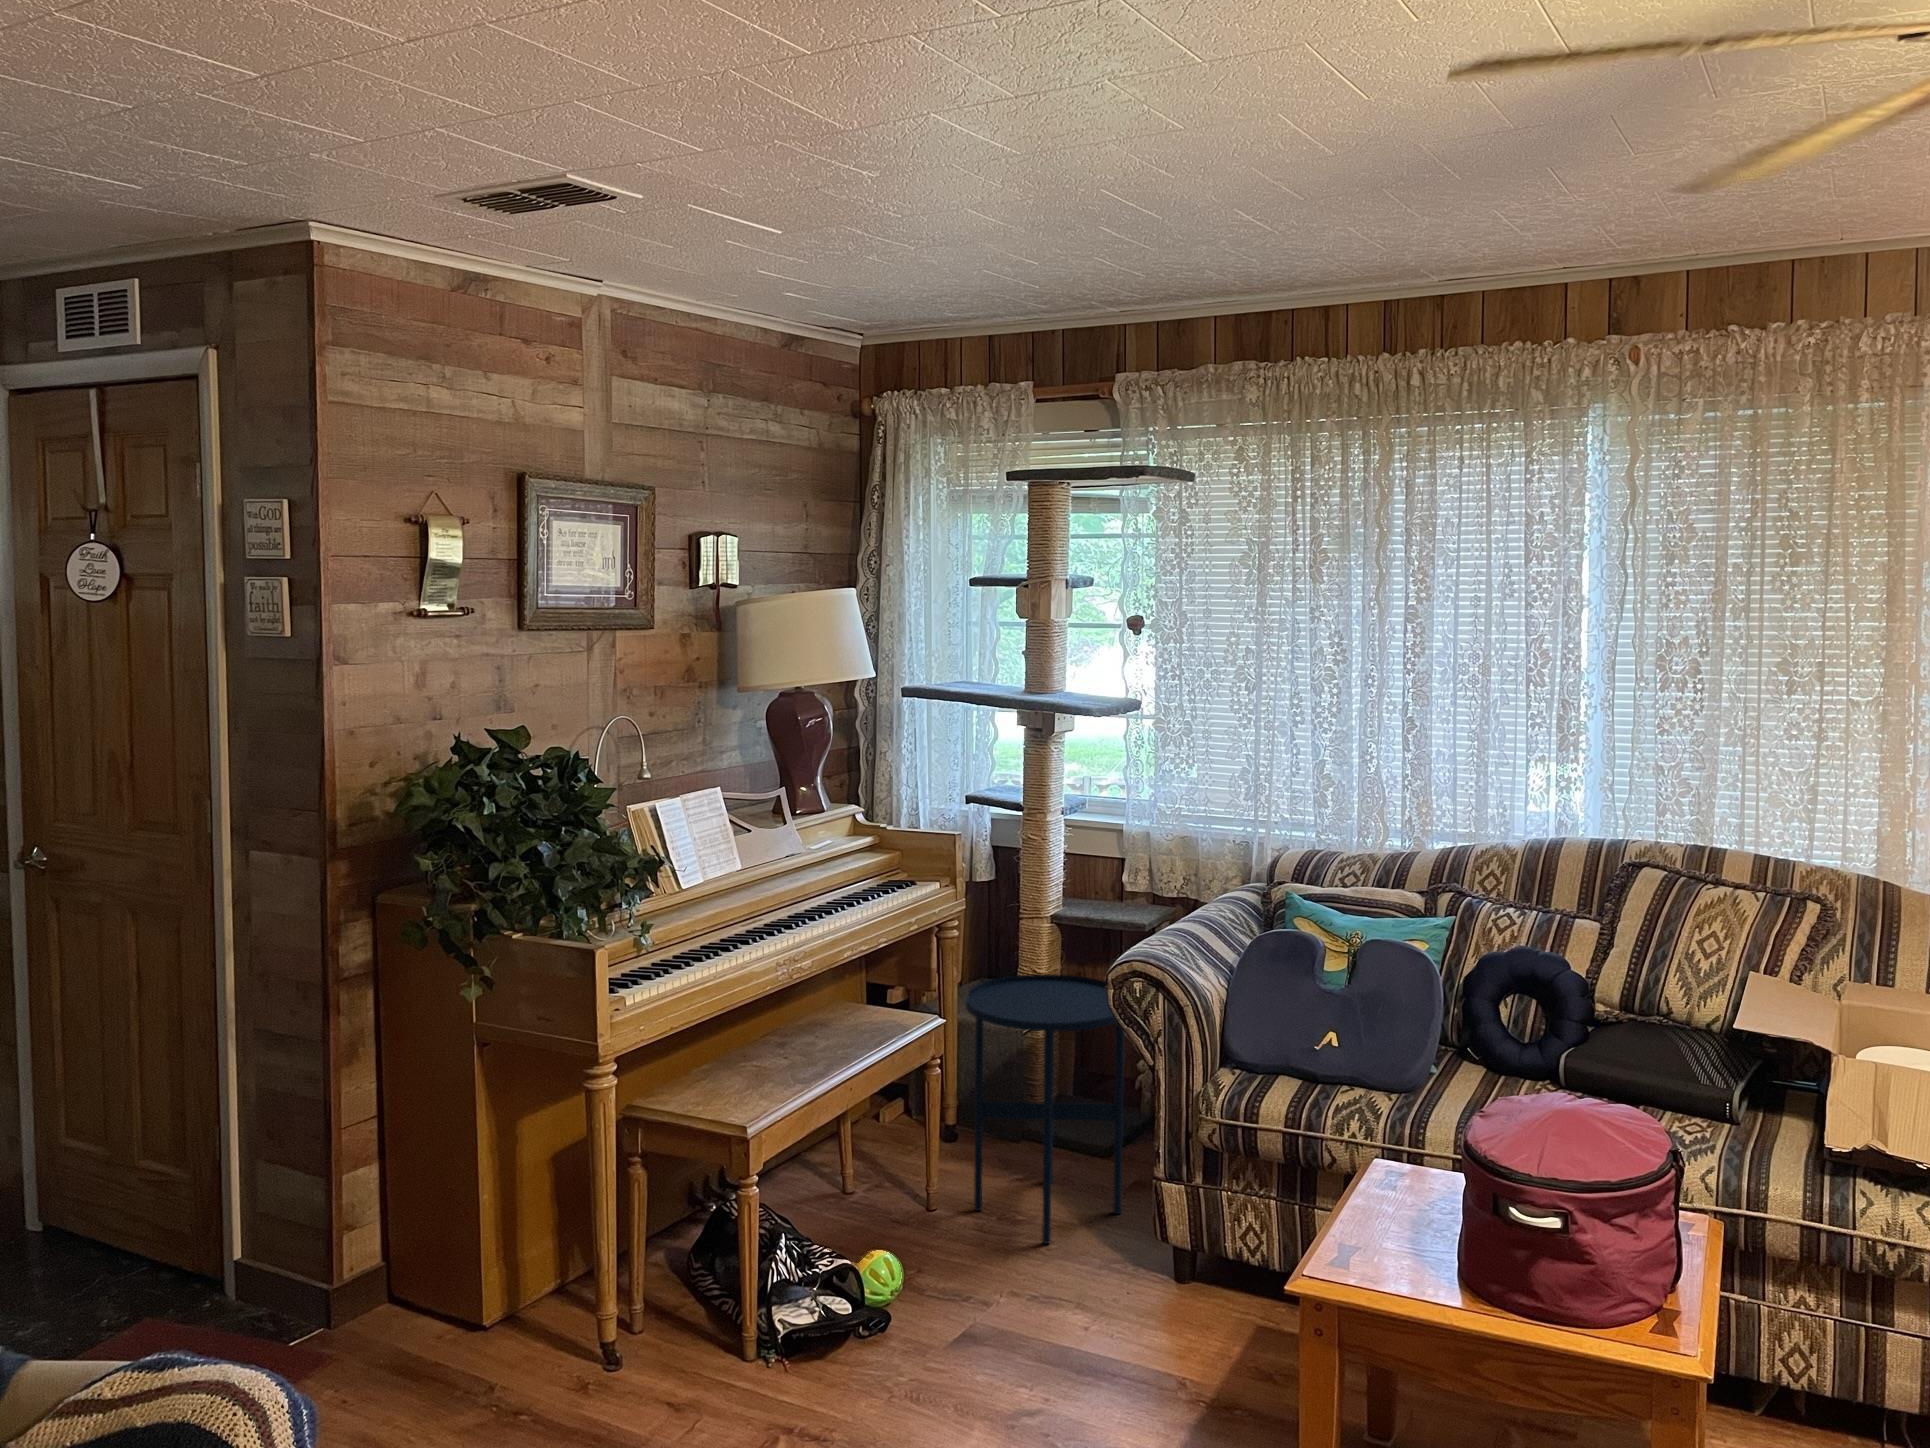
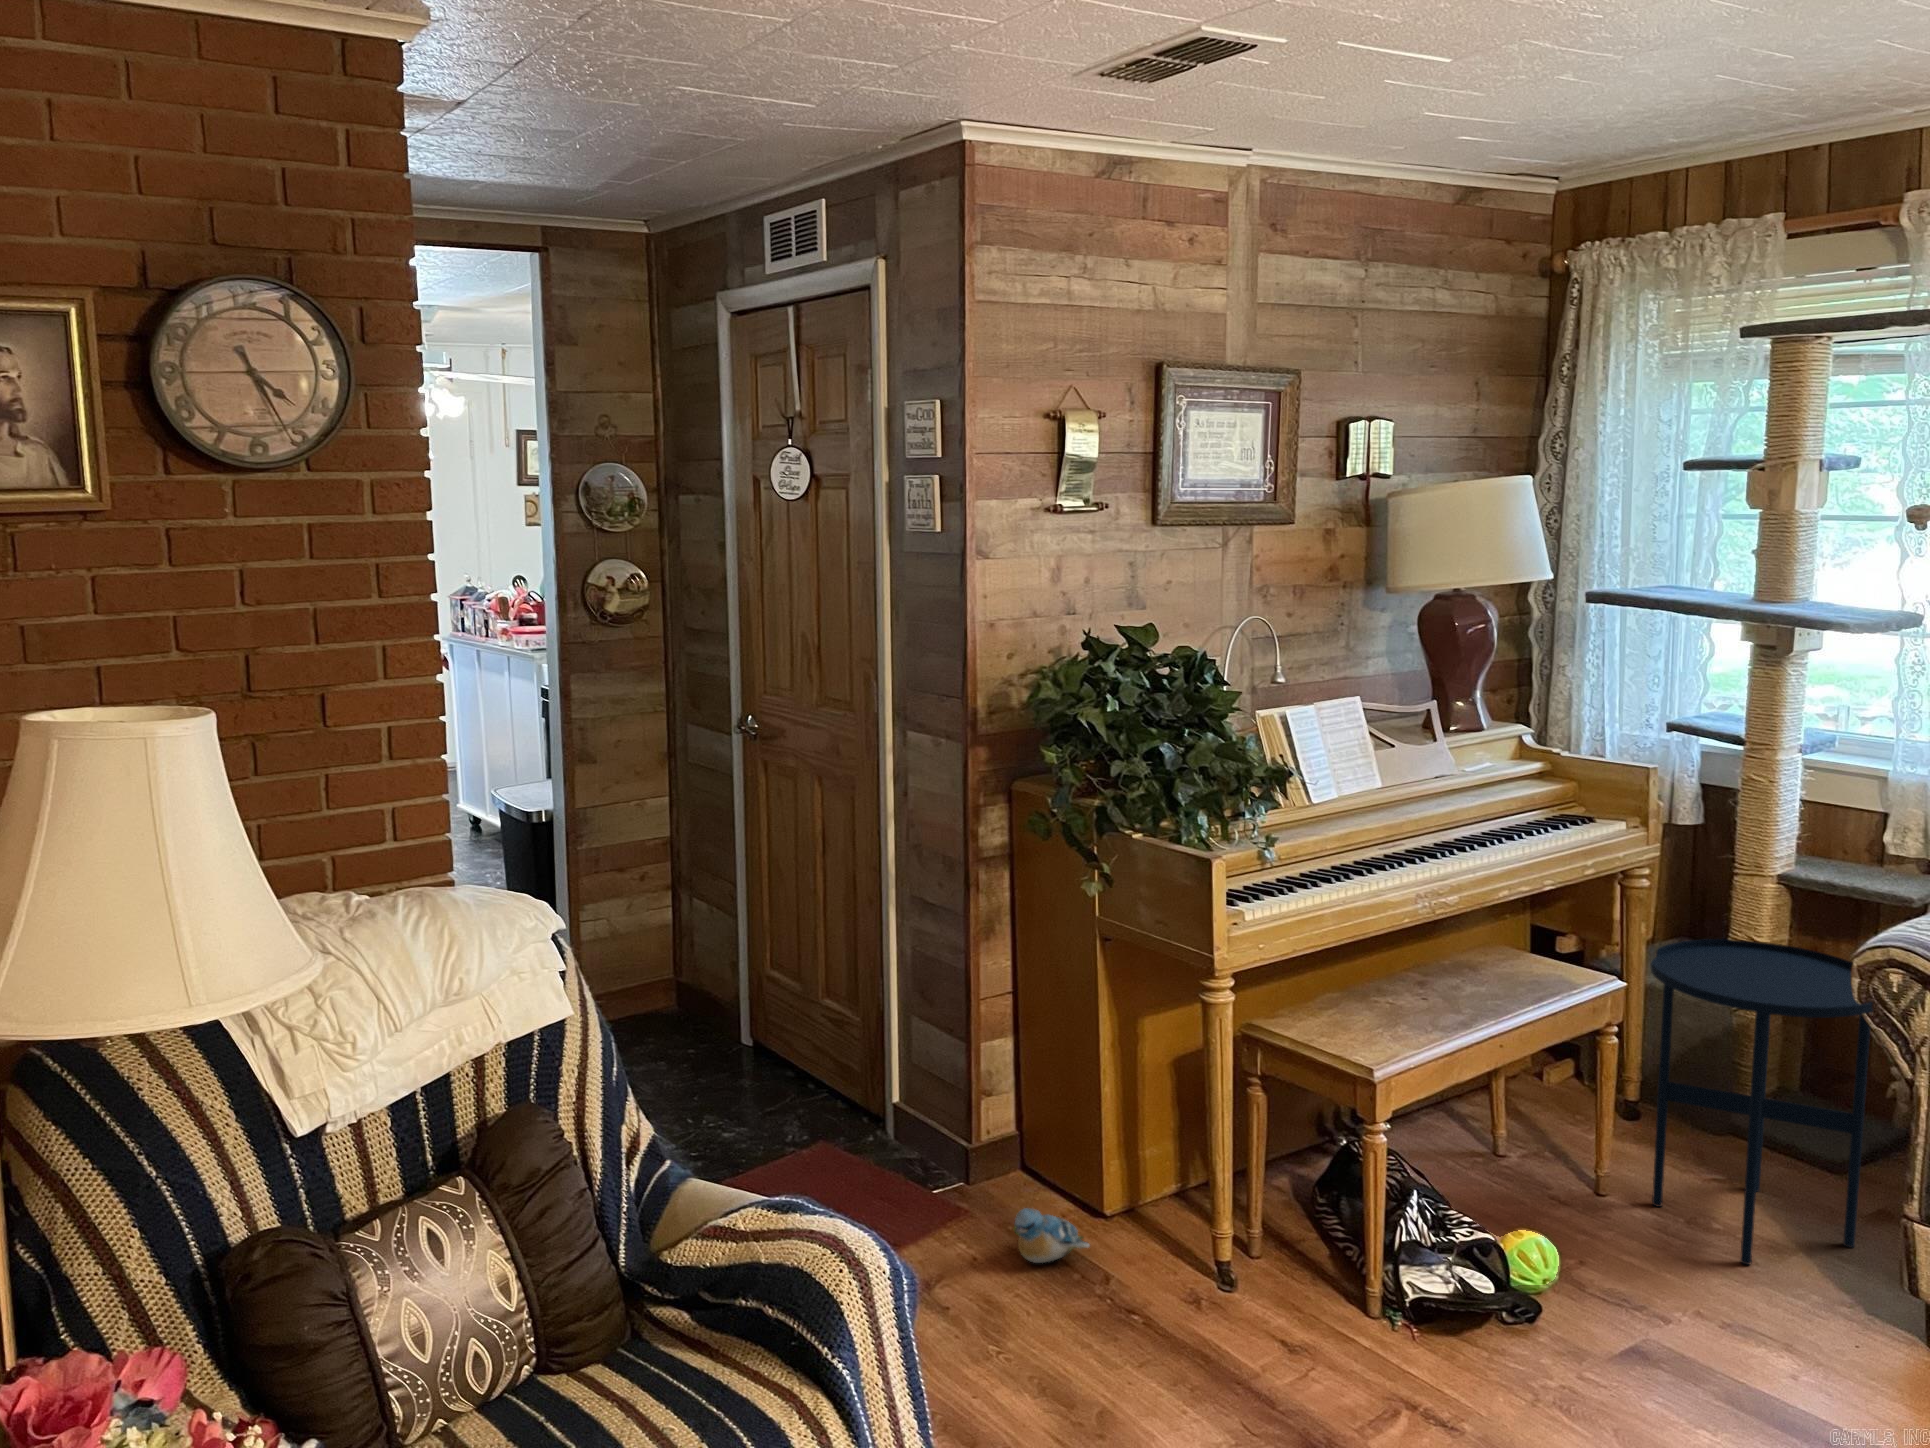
plush toy: none [391,1330,475,1386] -> present [1014,1208,1090,1263]

